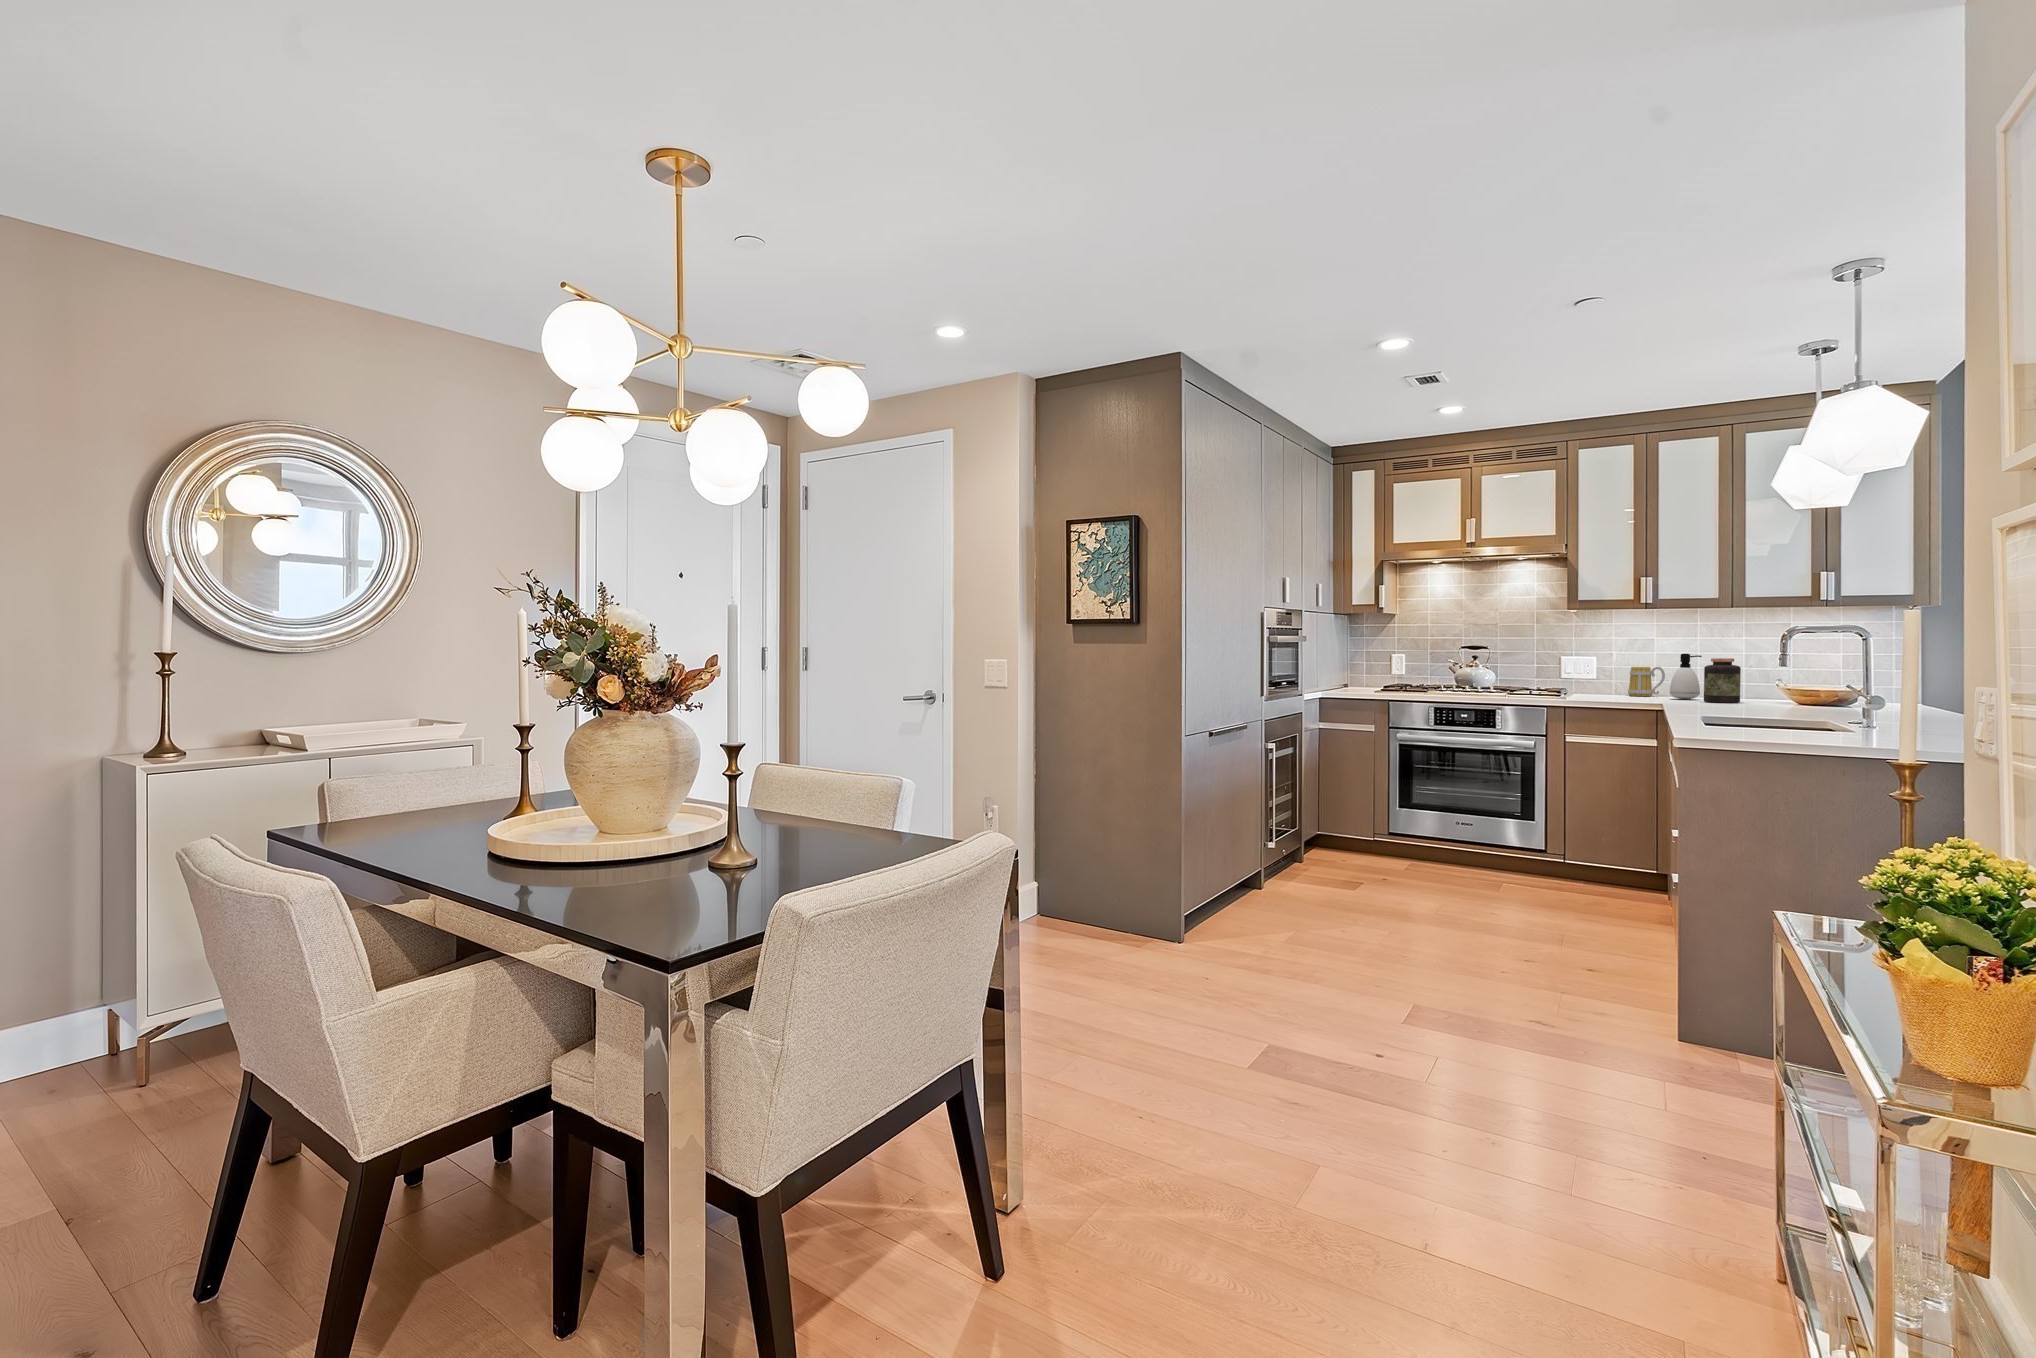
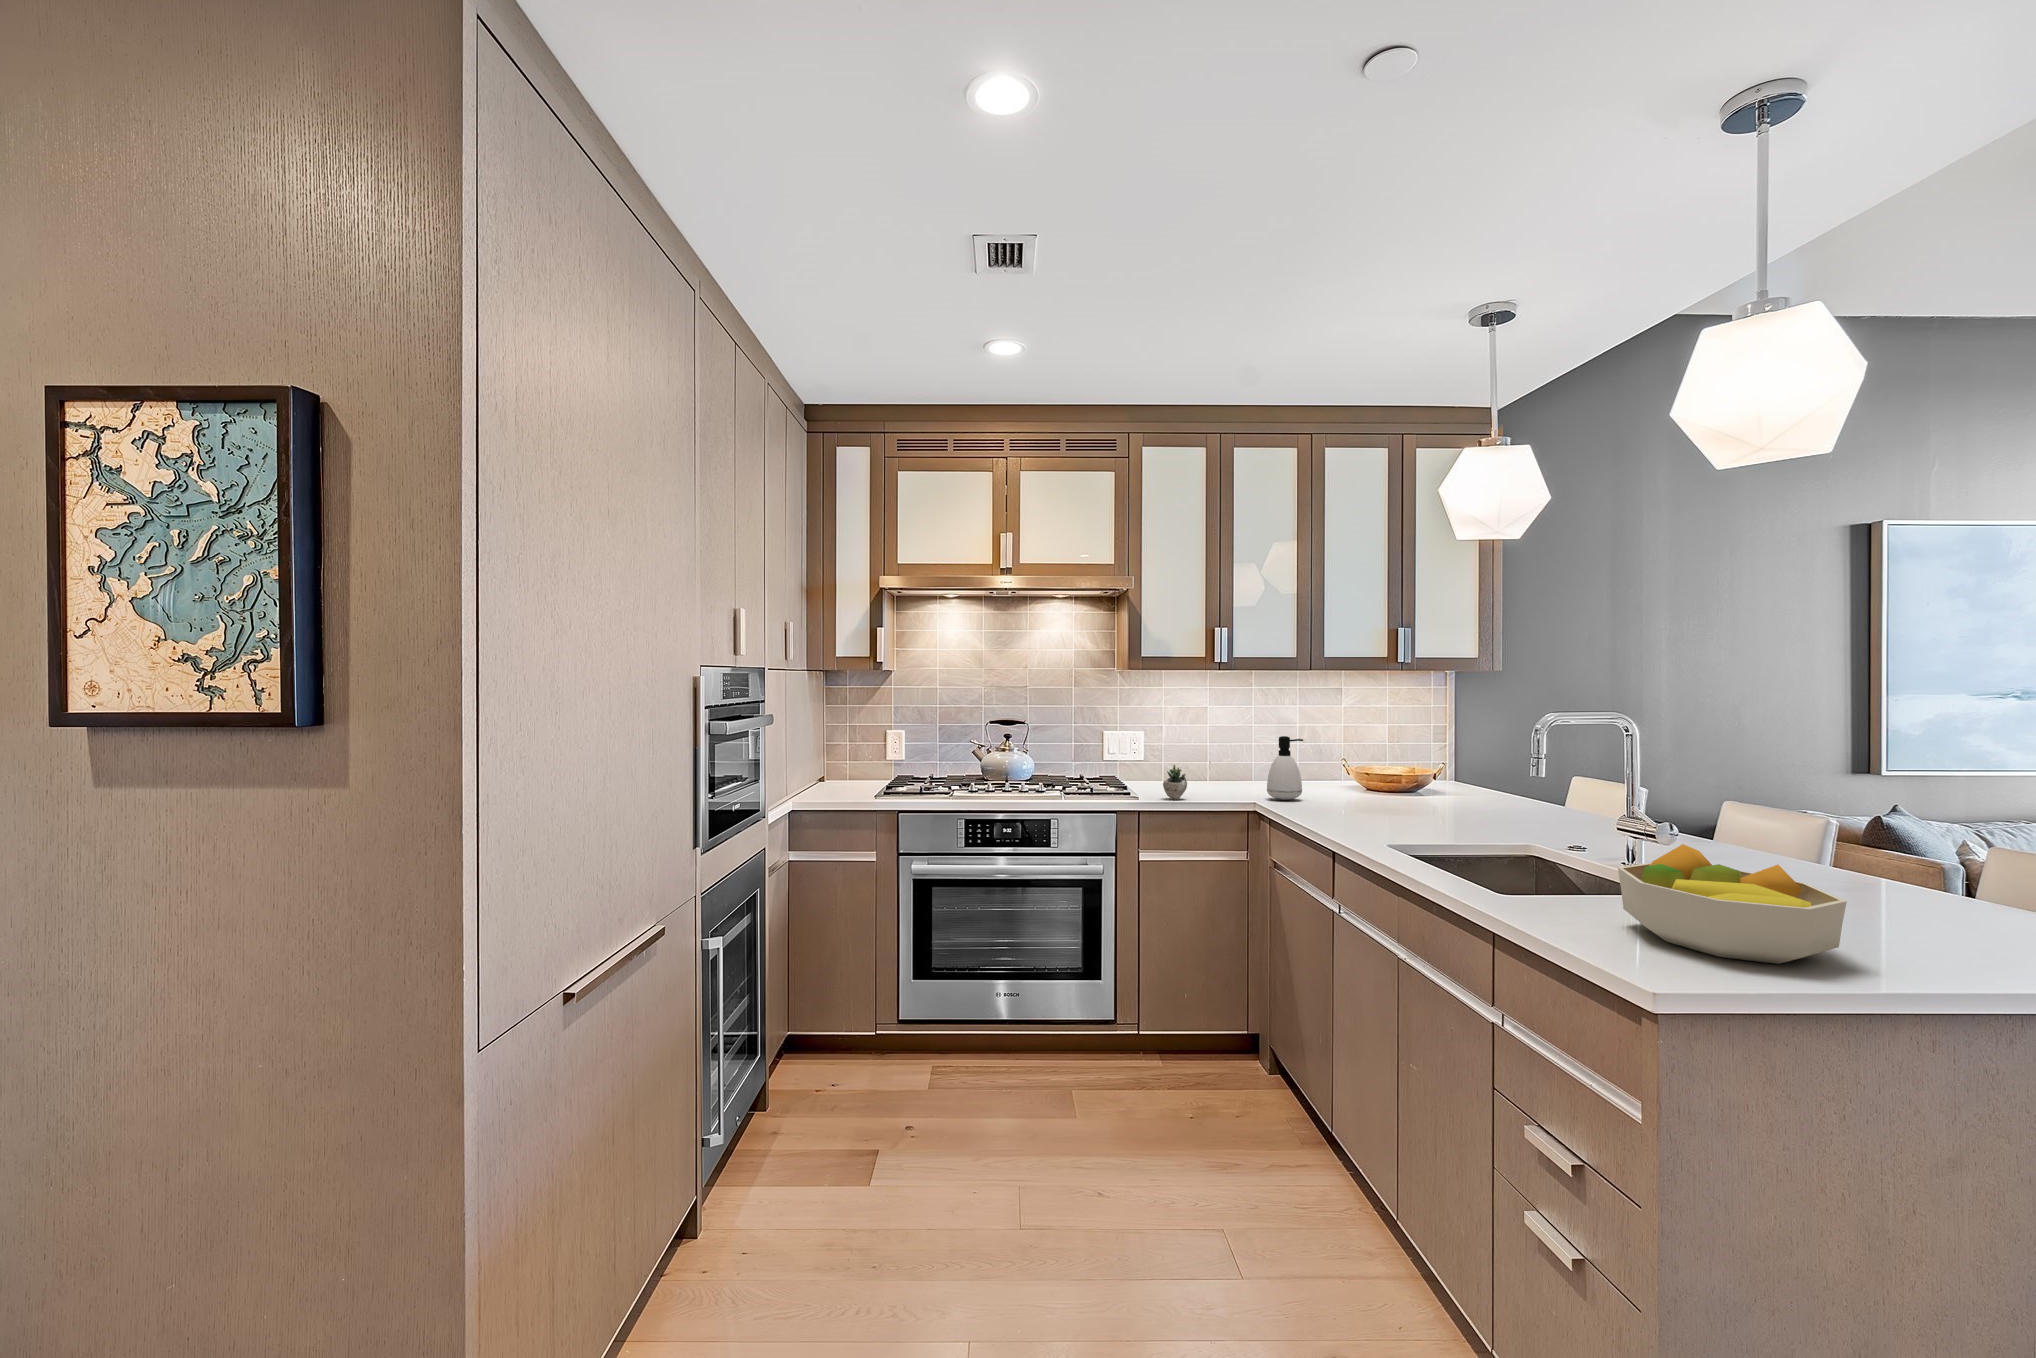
jar: present [1704,658,1741,703] -> none [1318,745,1360,809]
mug: present [1628,667,1665,696] -> none [1206,751,1248,793]
succulent plant: none [1583,671,1621,697] -> present [1163,762,1211,799]
fruit bowl: none [1743,685,1855,735] -> present [1618,844,1847,964]

